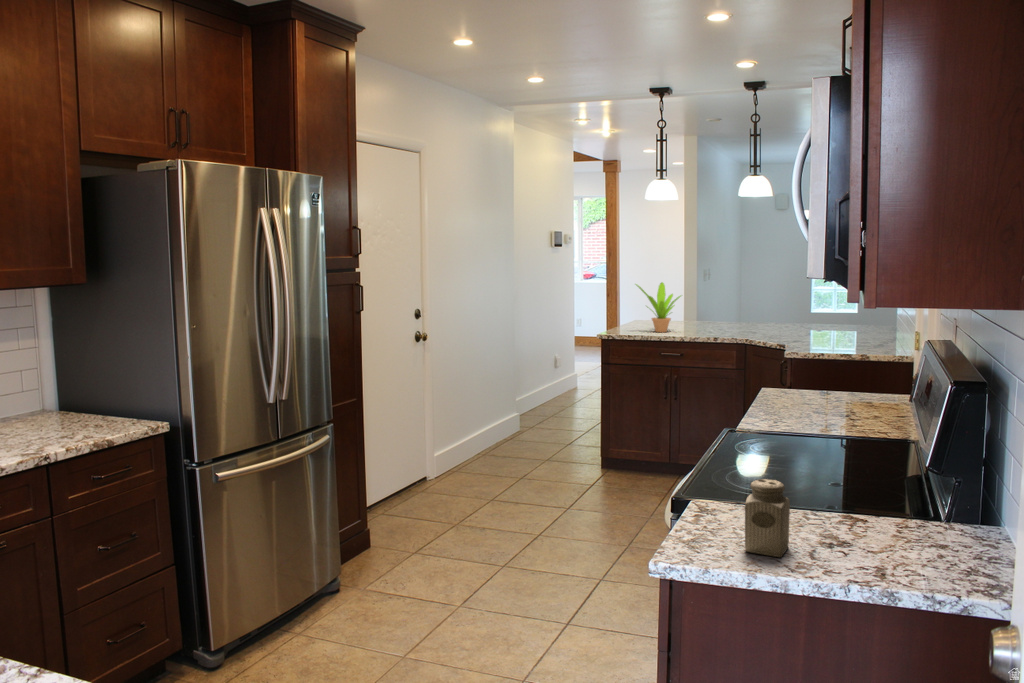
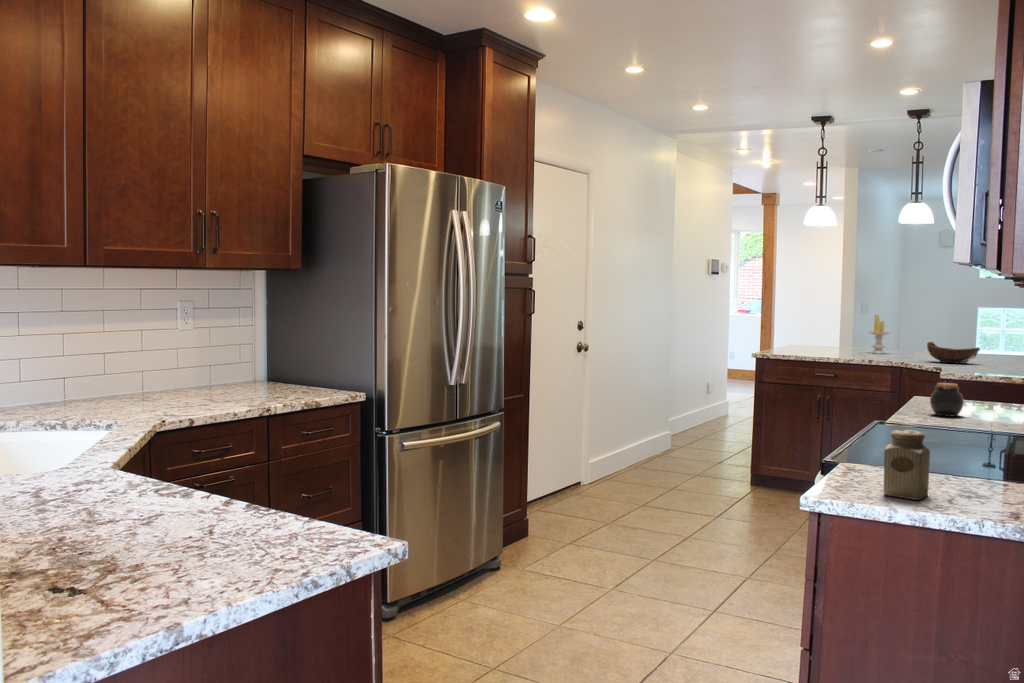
potted plant: present [636,282,681,332] -> none [791,305,840,354]
candle: none [709,290,729,329] -> present [869,315,889,354]
bowl: none [764,319,812,341] -> present [927,342,980,364]
jar: none [775,383,807,418] -> present [930,383,964,416]

